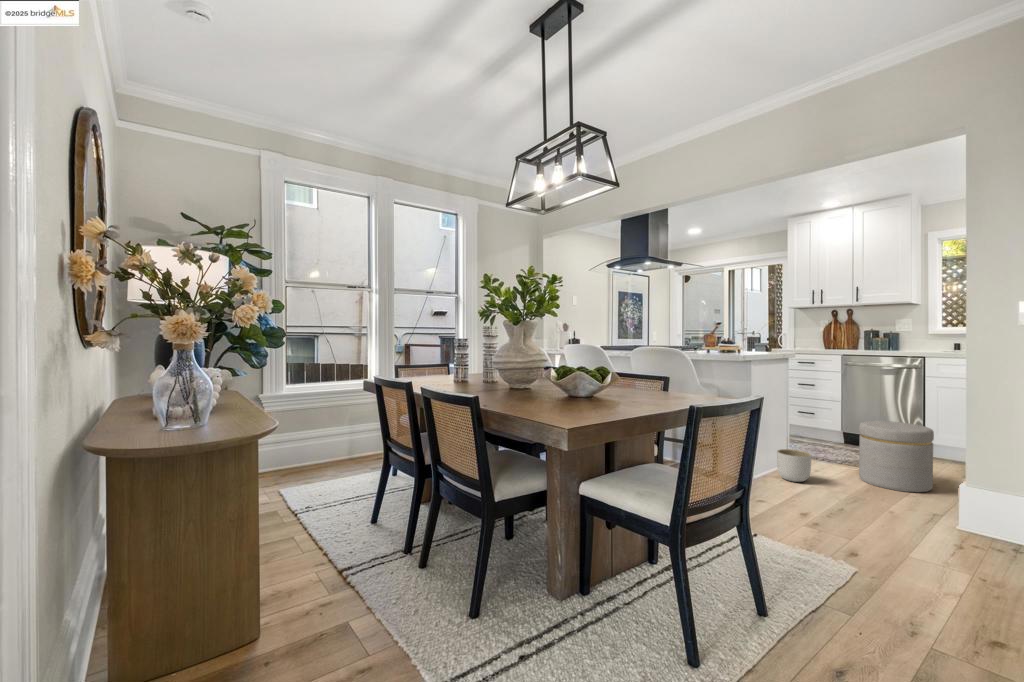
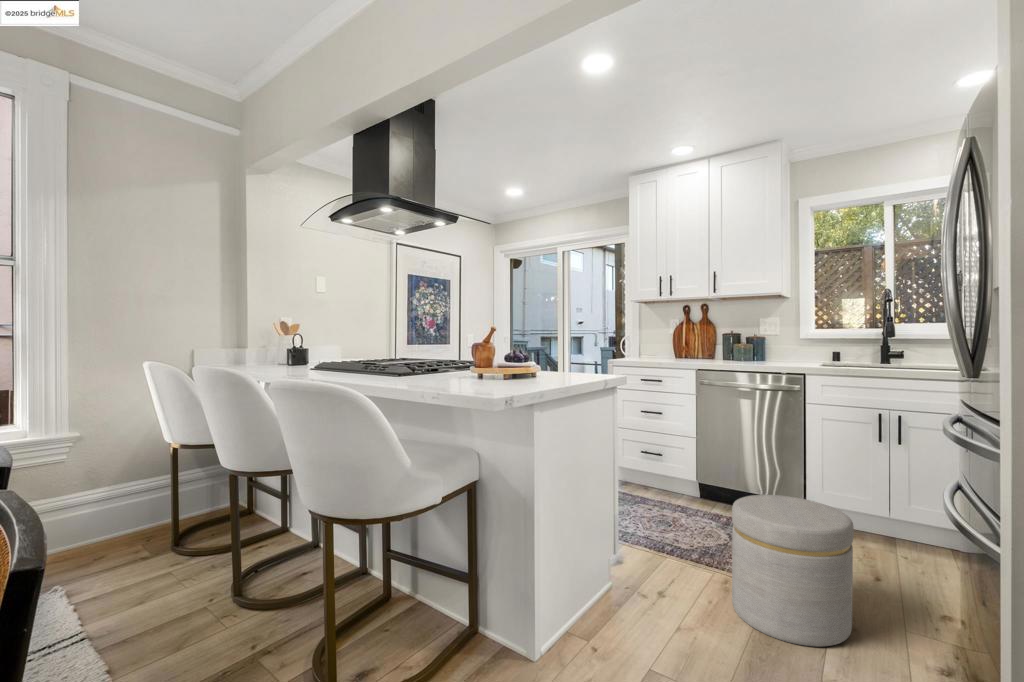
planter: present [777,449,811,482] -> none [592,569,653,647]

